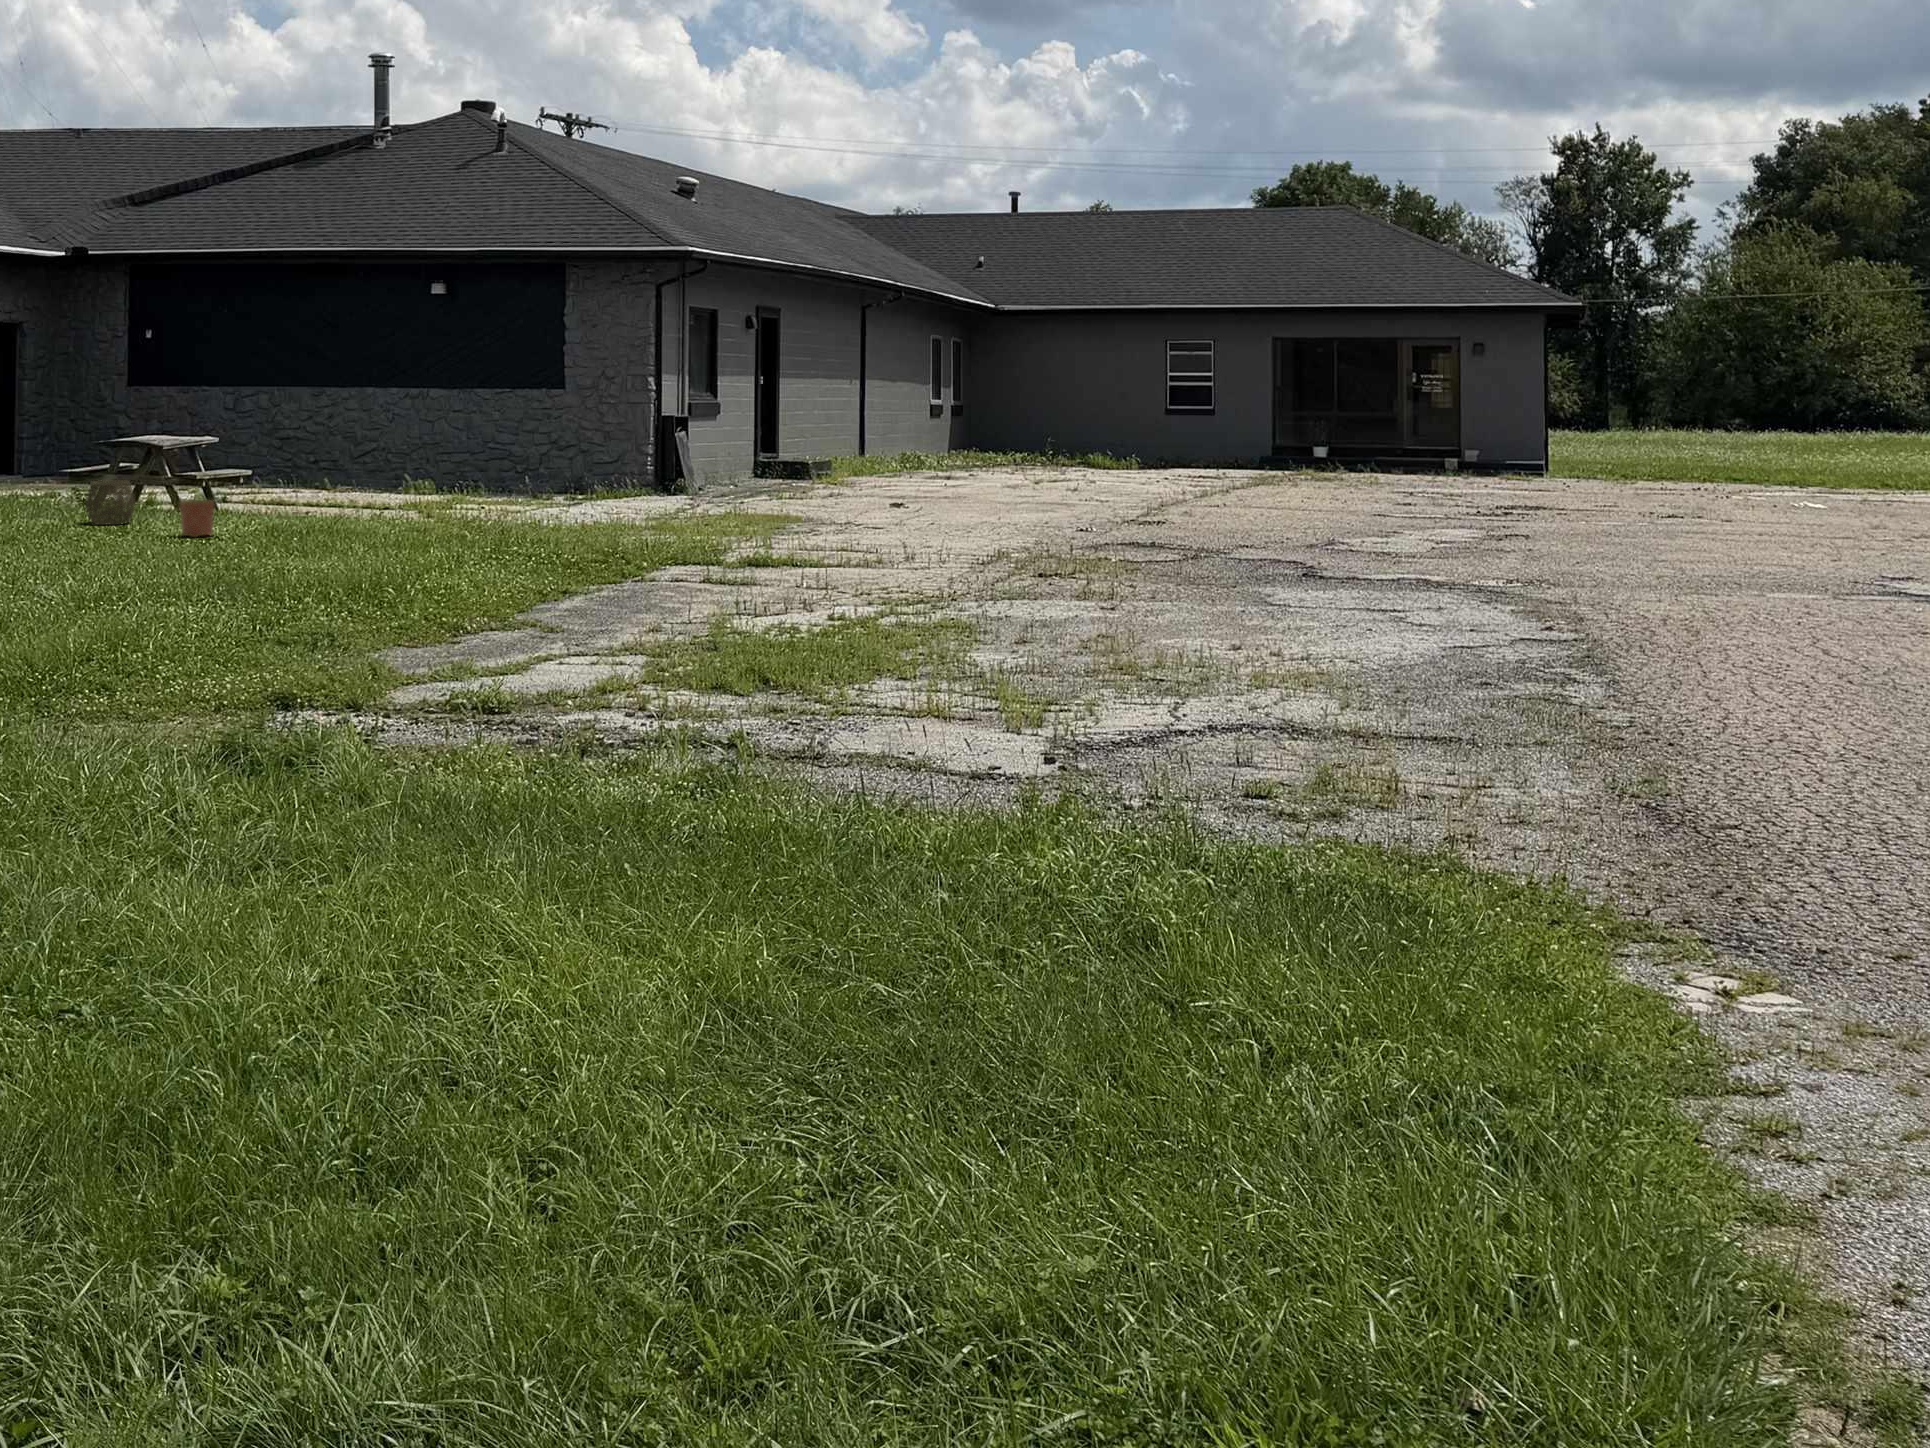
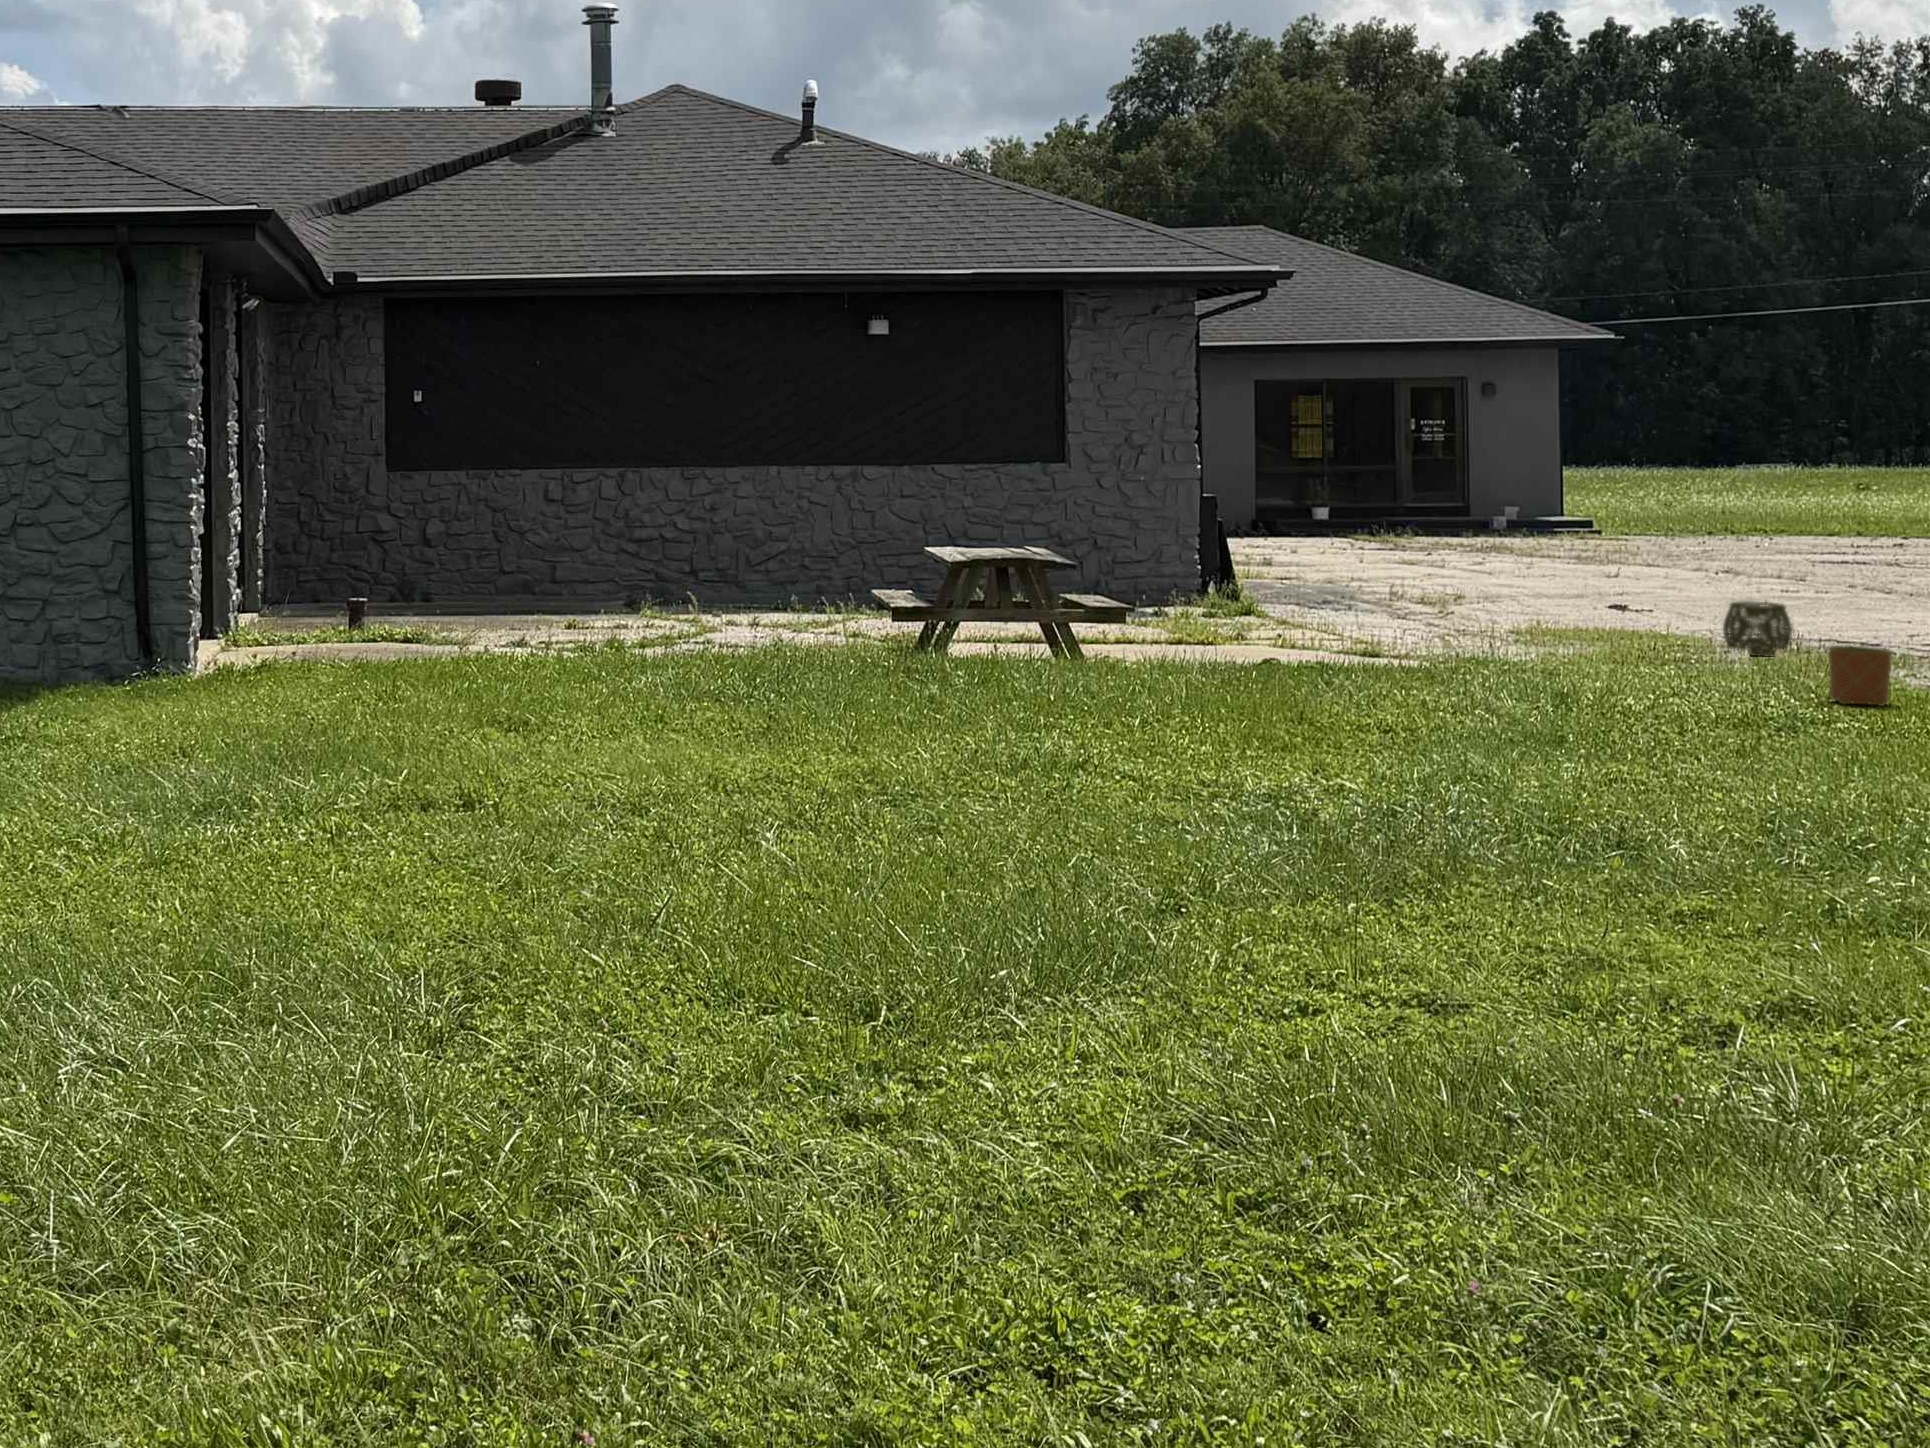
woven basket: present [86,480,135,525] -> present [1723,601,1792,657]

